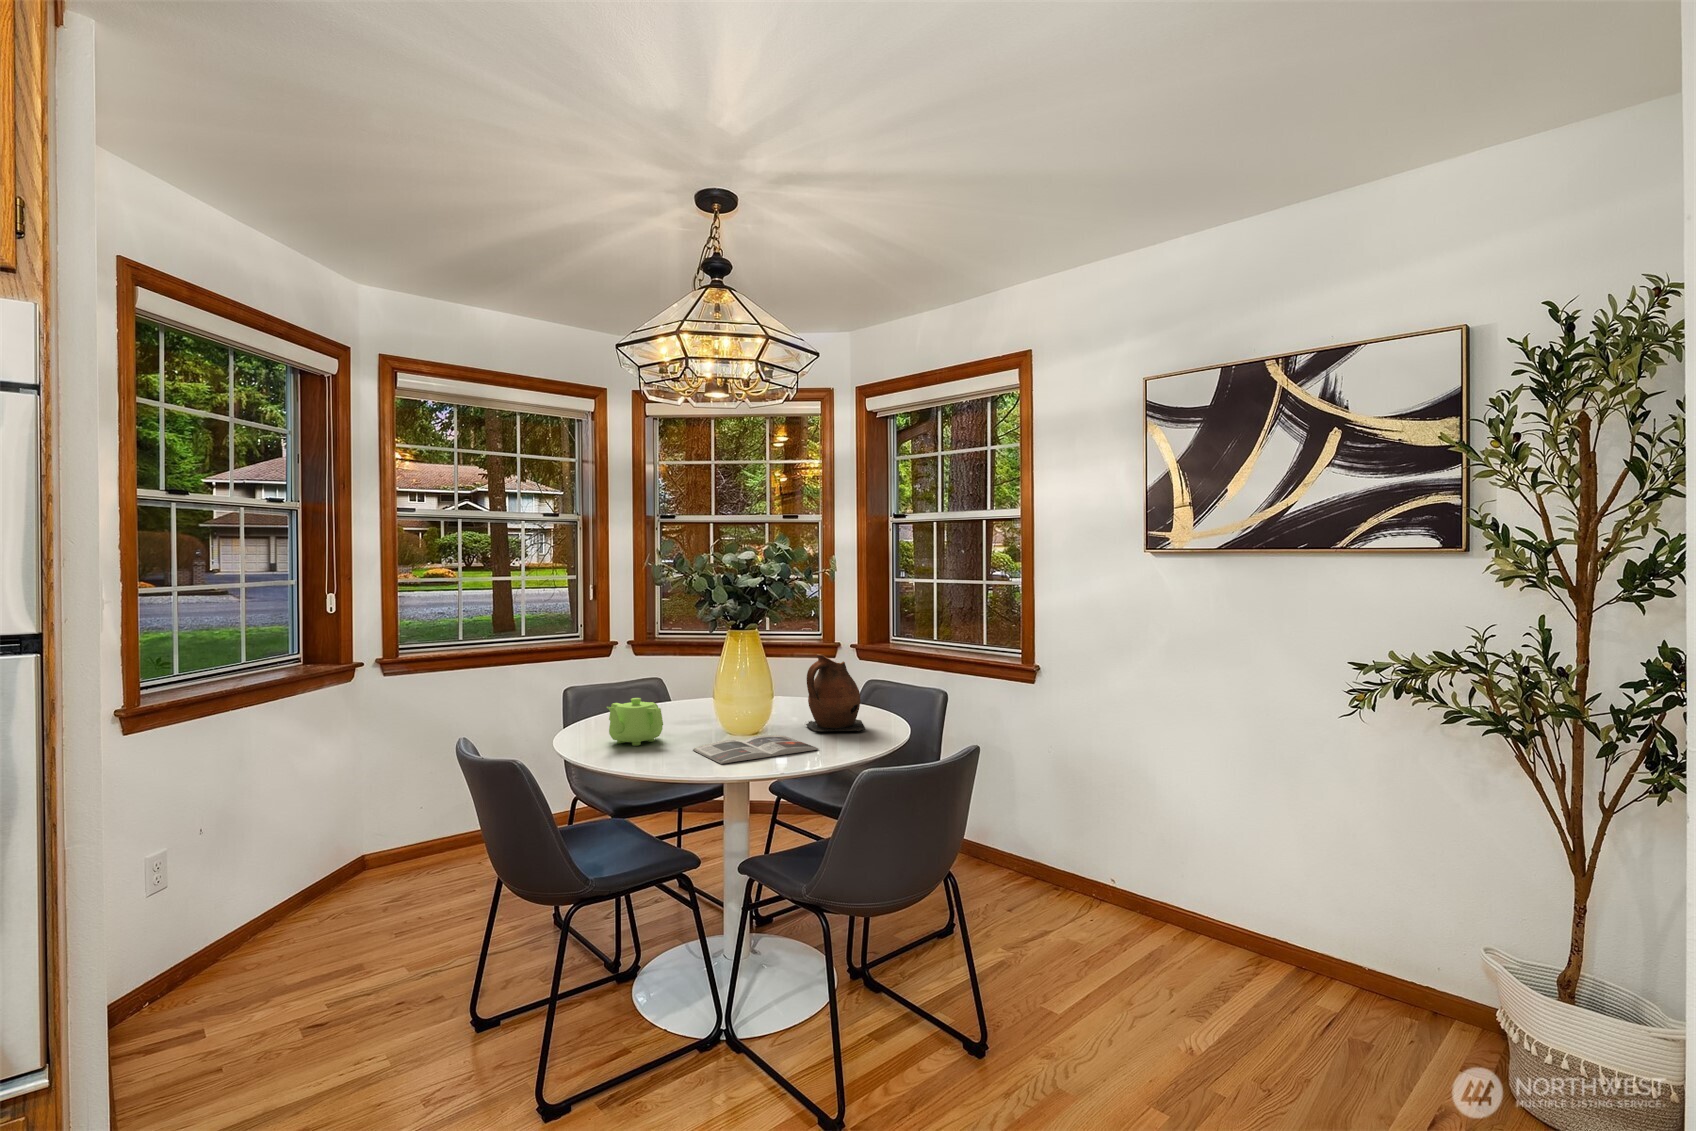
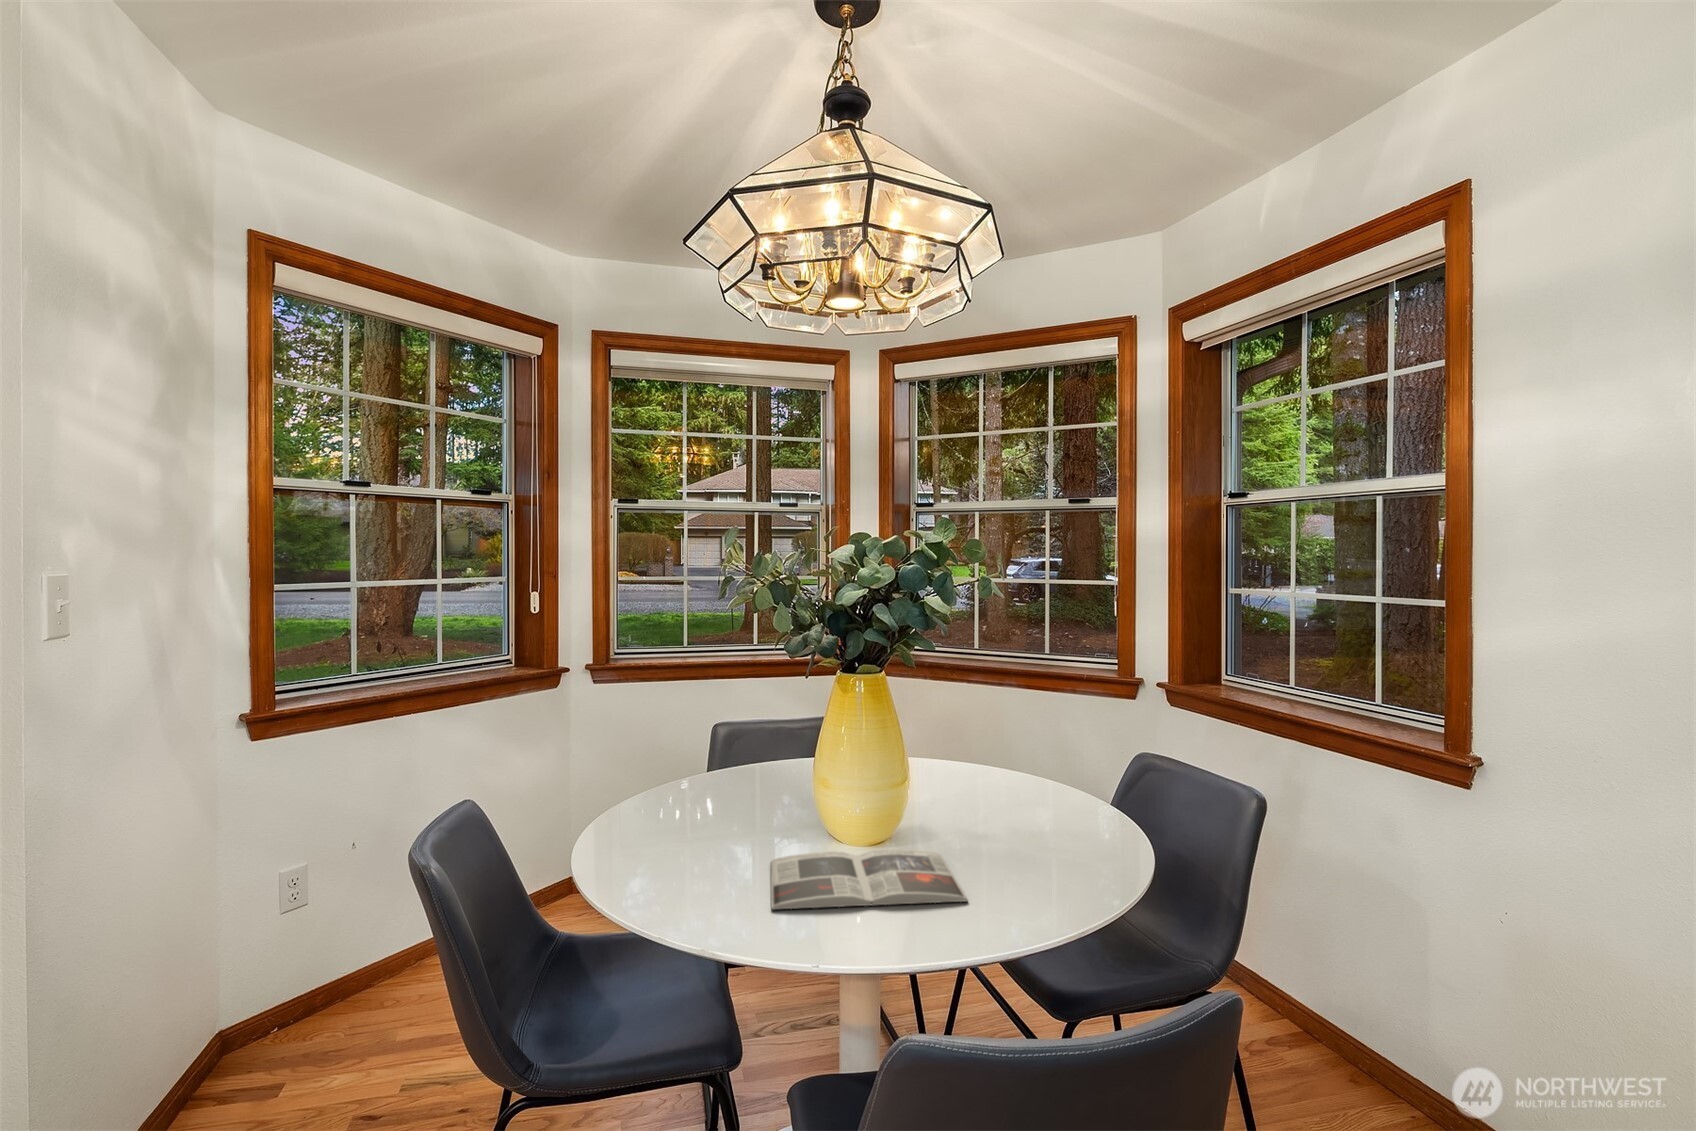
ceramic pitcher: present [806,654,865,732] -> none [987,715,1098,865]
teapot: present [607,698,663,746] -> none [662,761,762,837]

